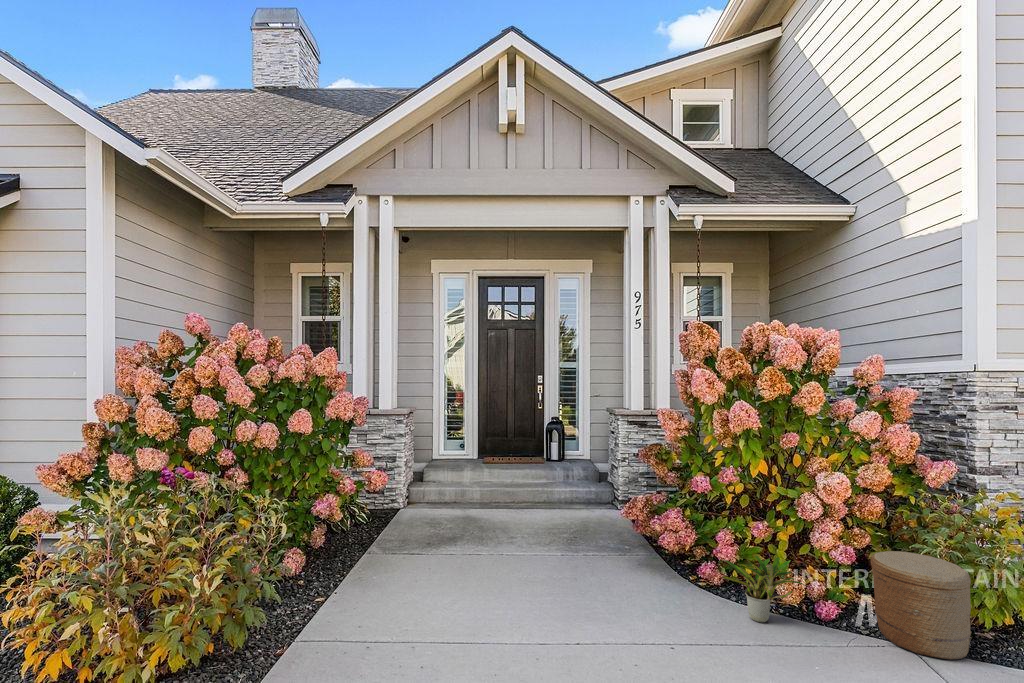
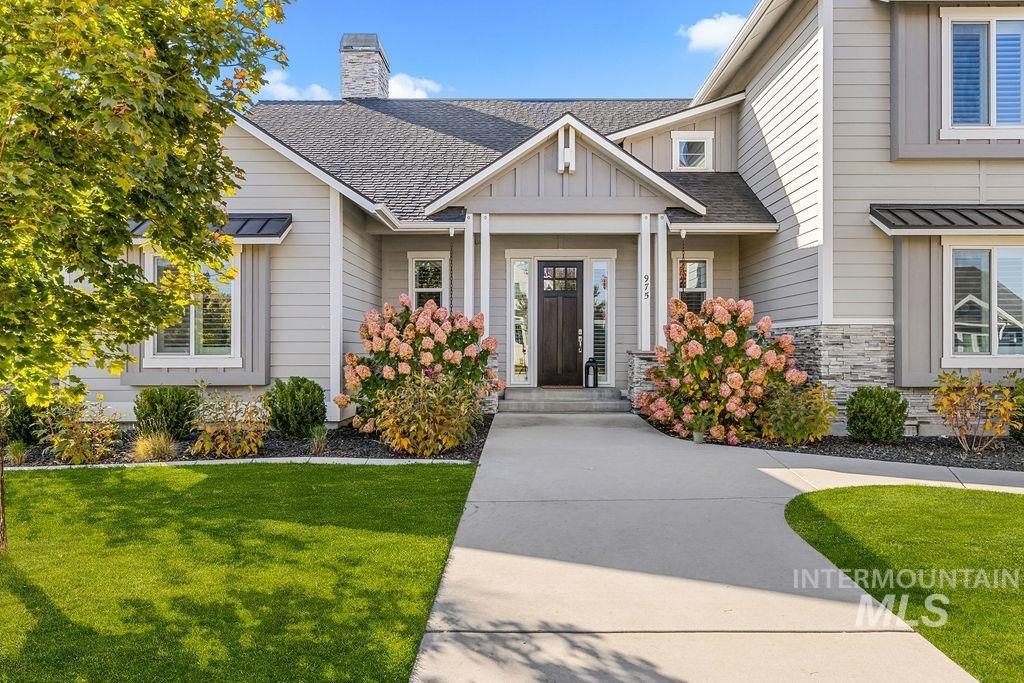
woven basket: present [871,551,972,660] -> none [749,411,788,449]

